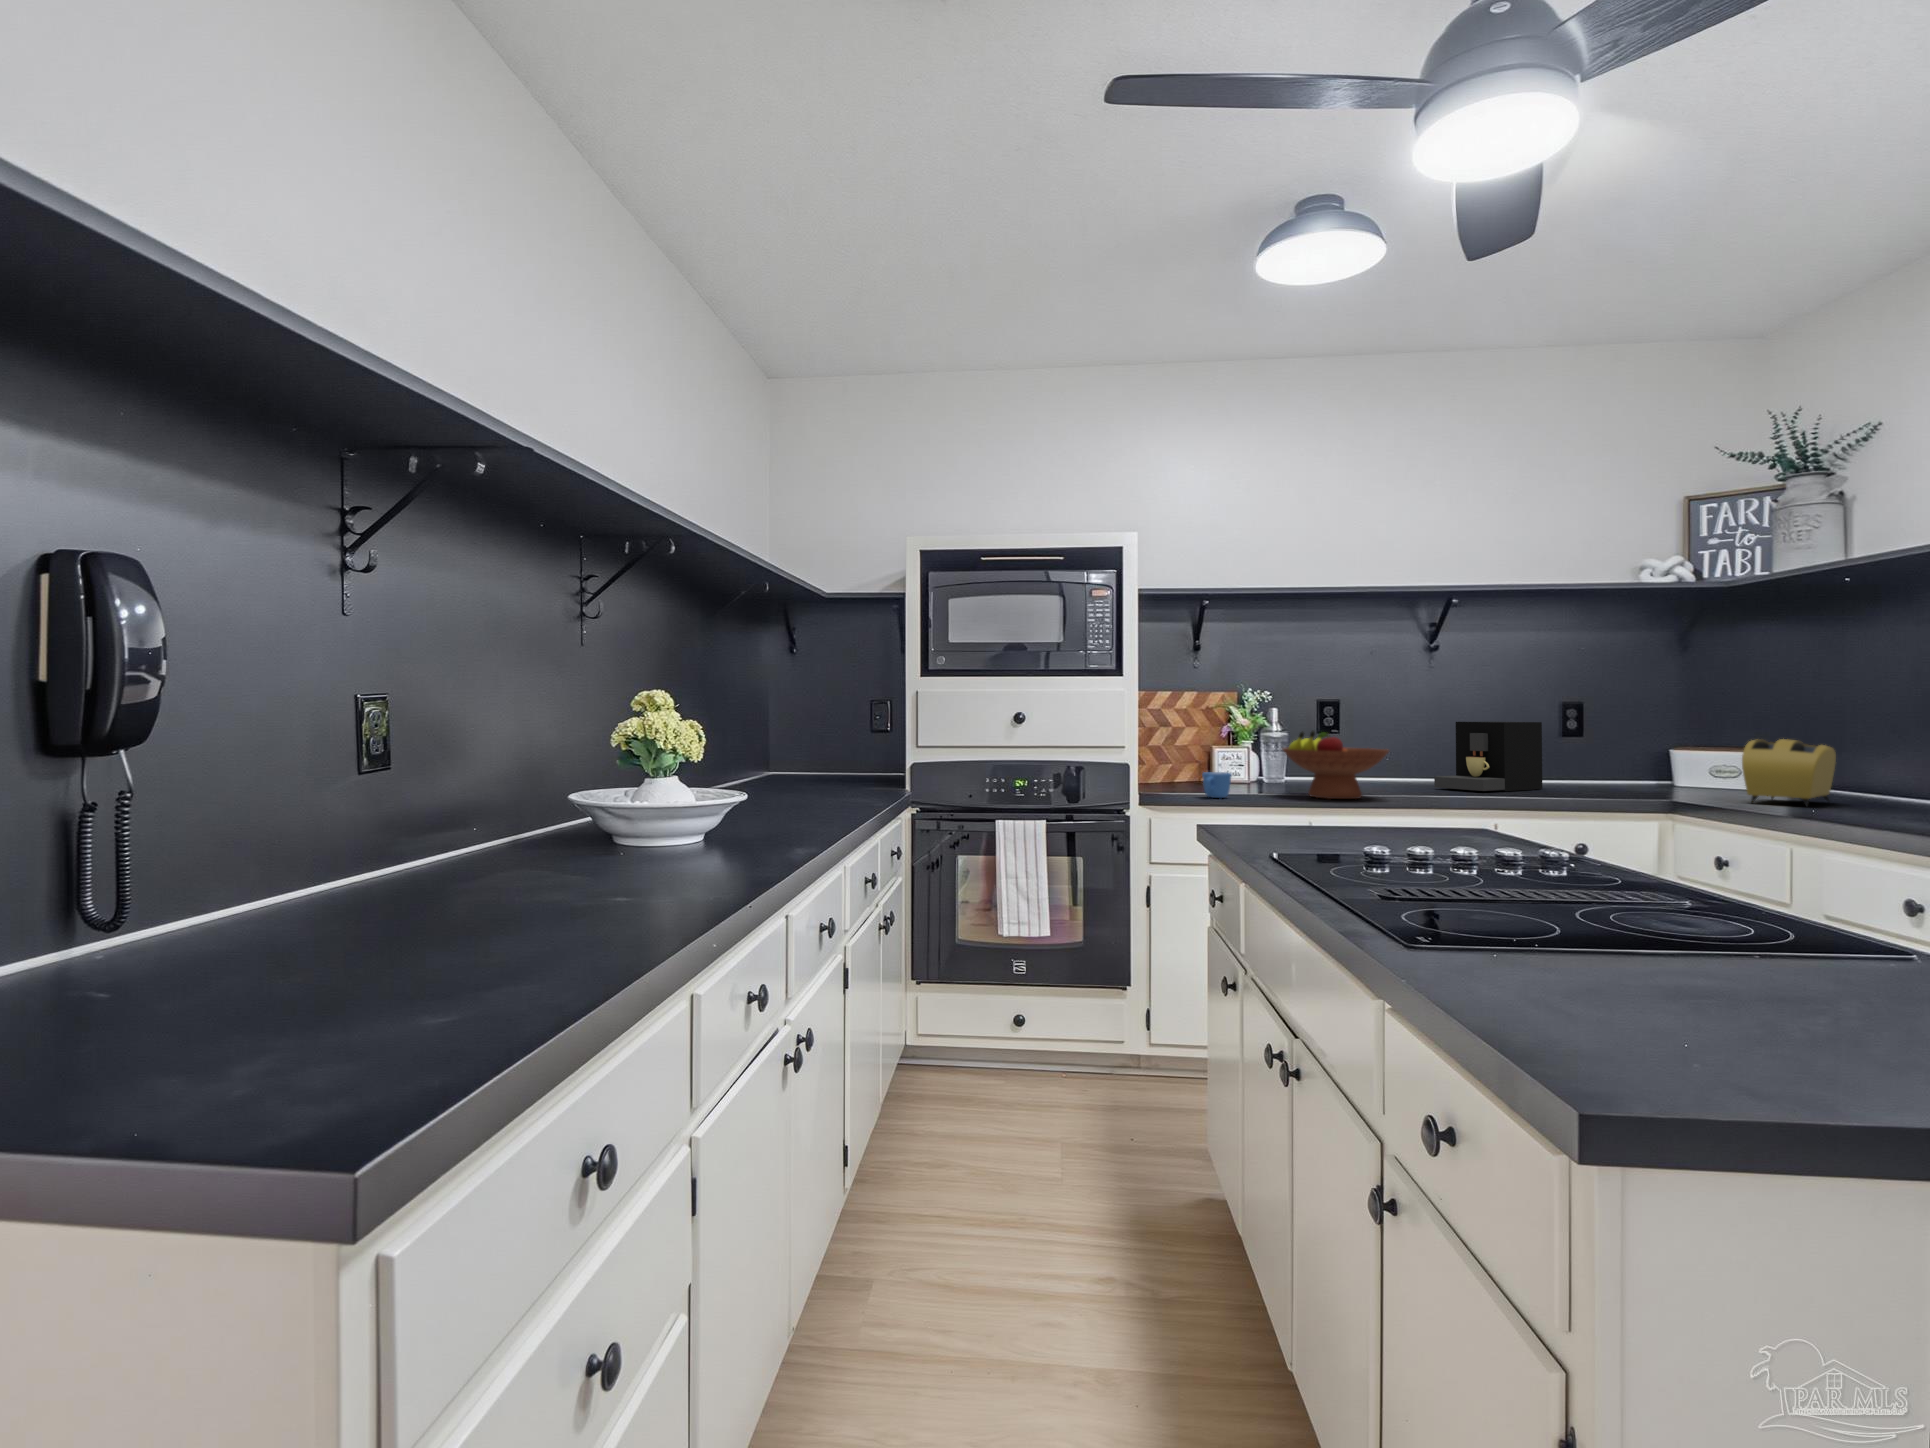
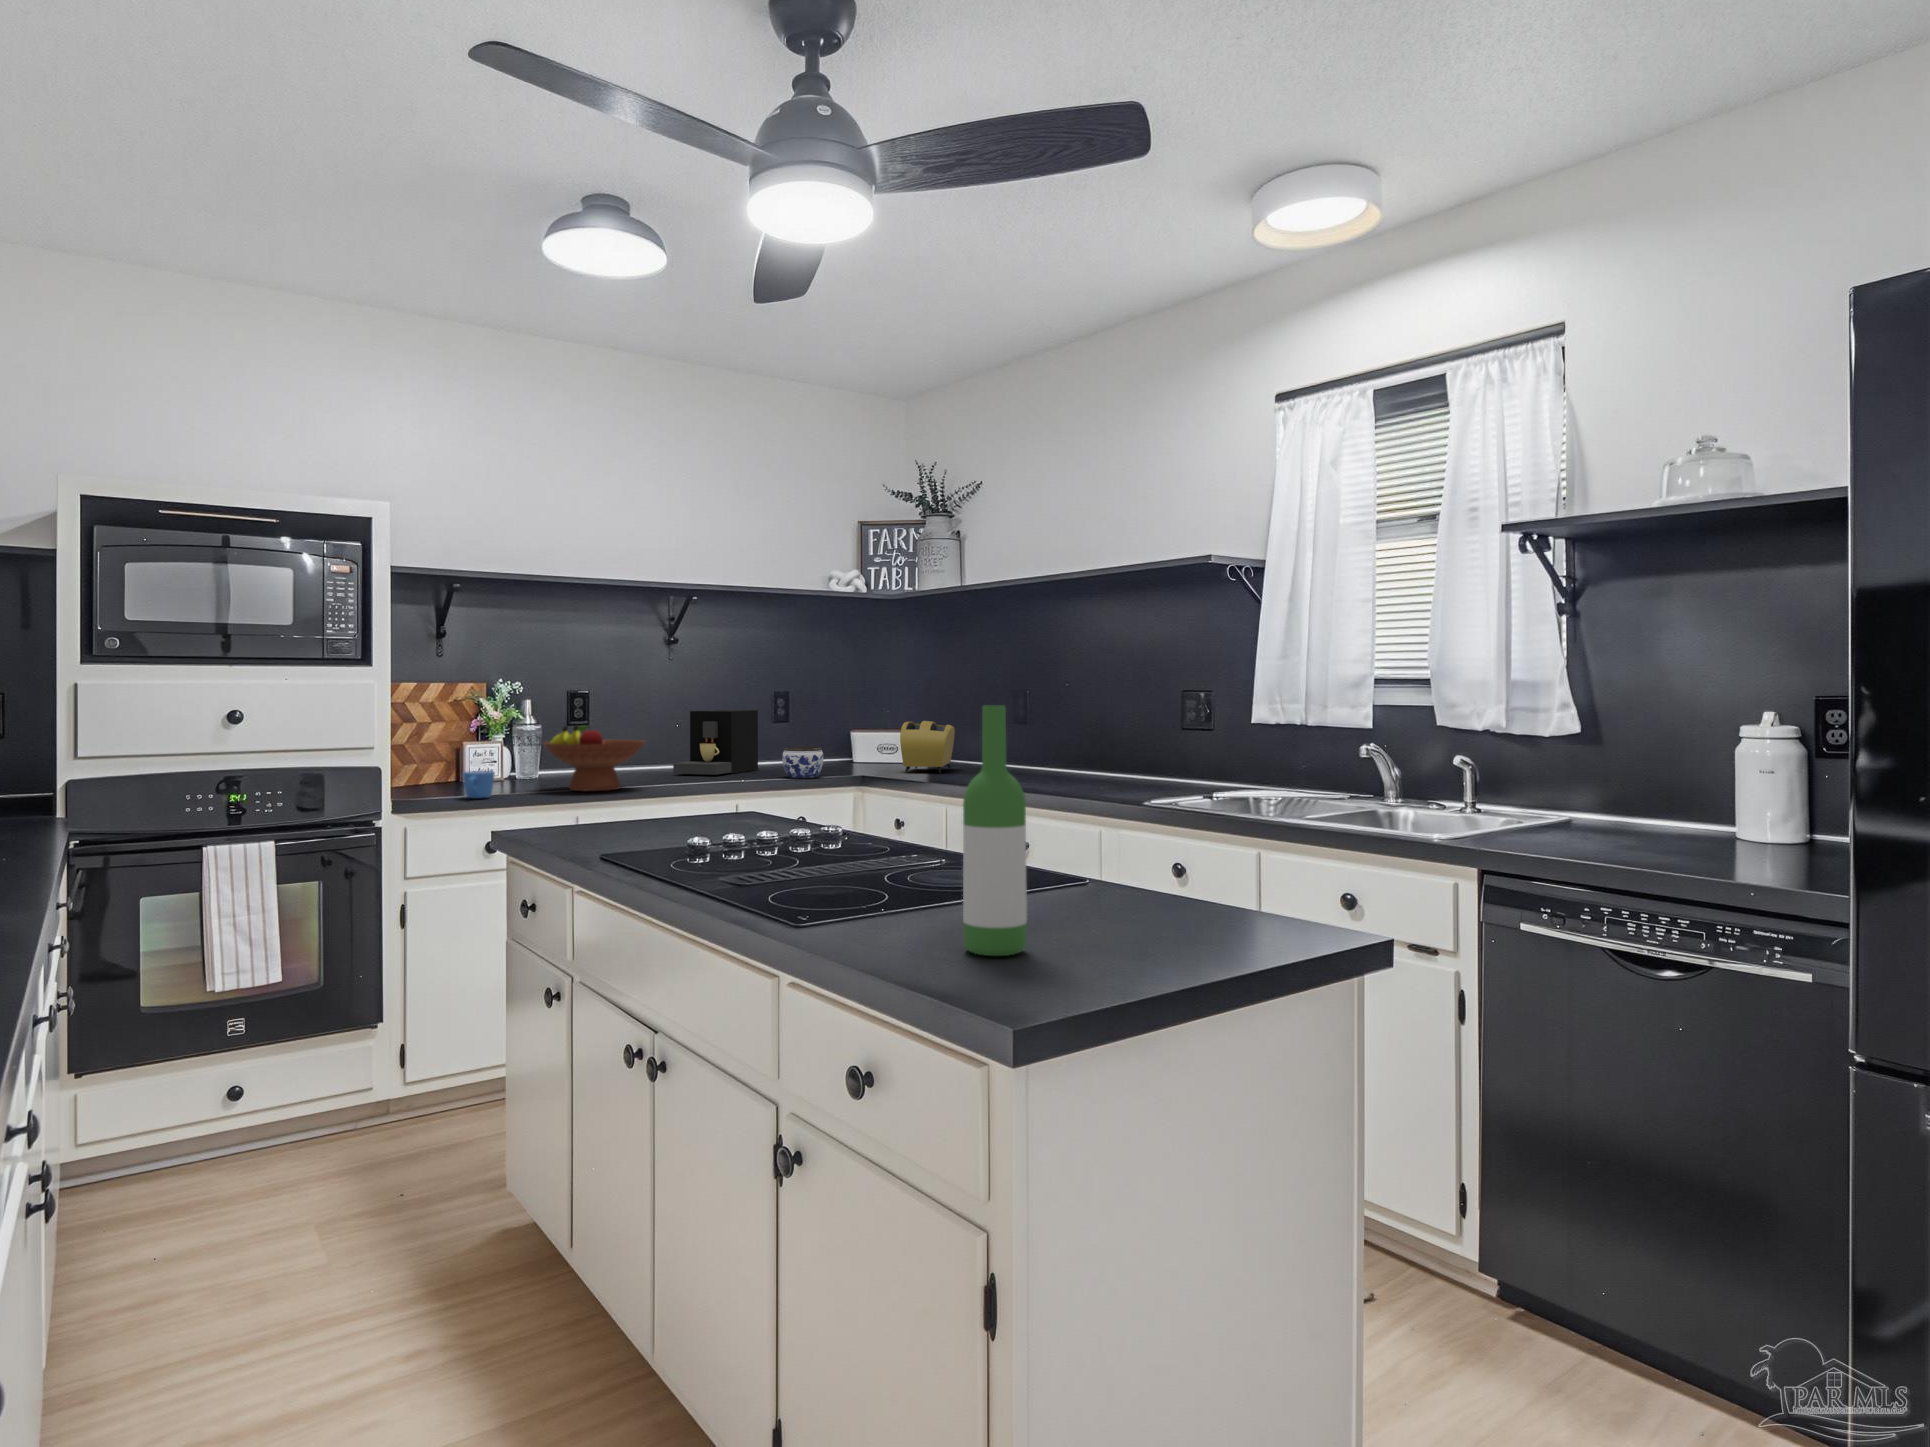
wine bottle: none [1625,692,1734,1037] -> present [963,705,1027,956]
jar: none [1566,764,1623,801] -> present [782,746,824,778]

